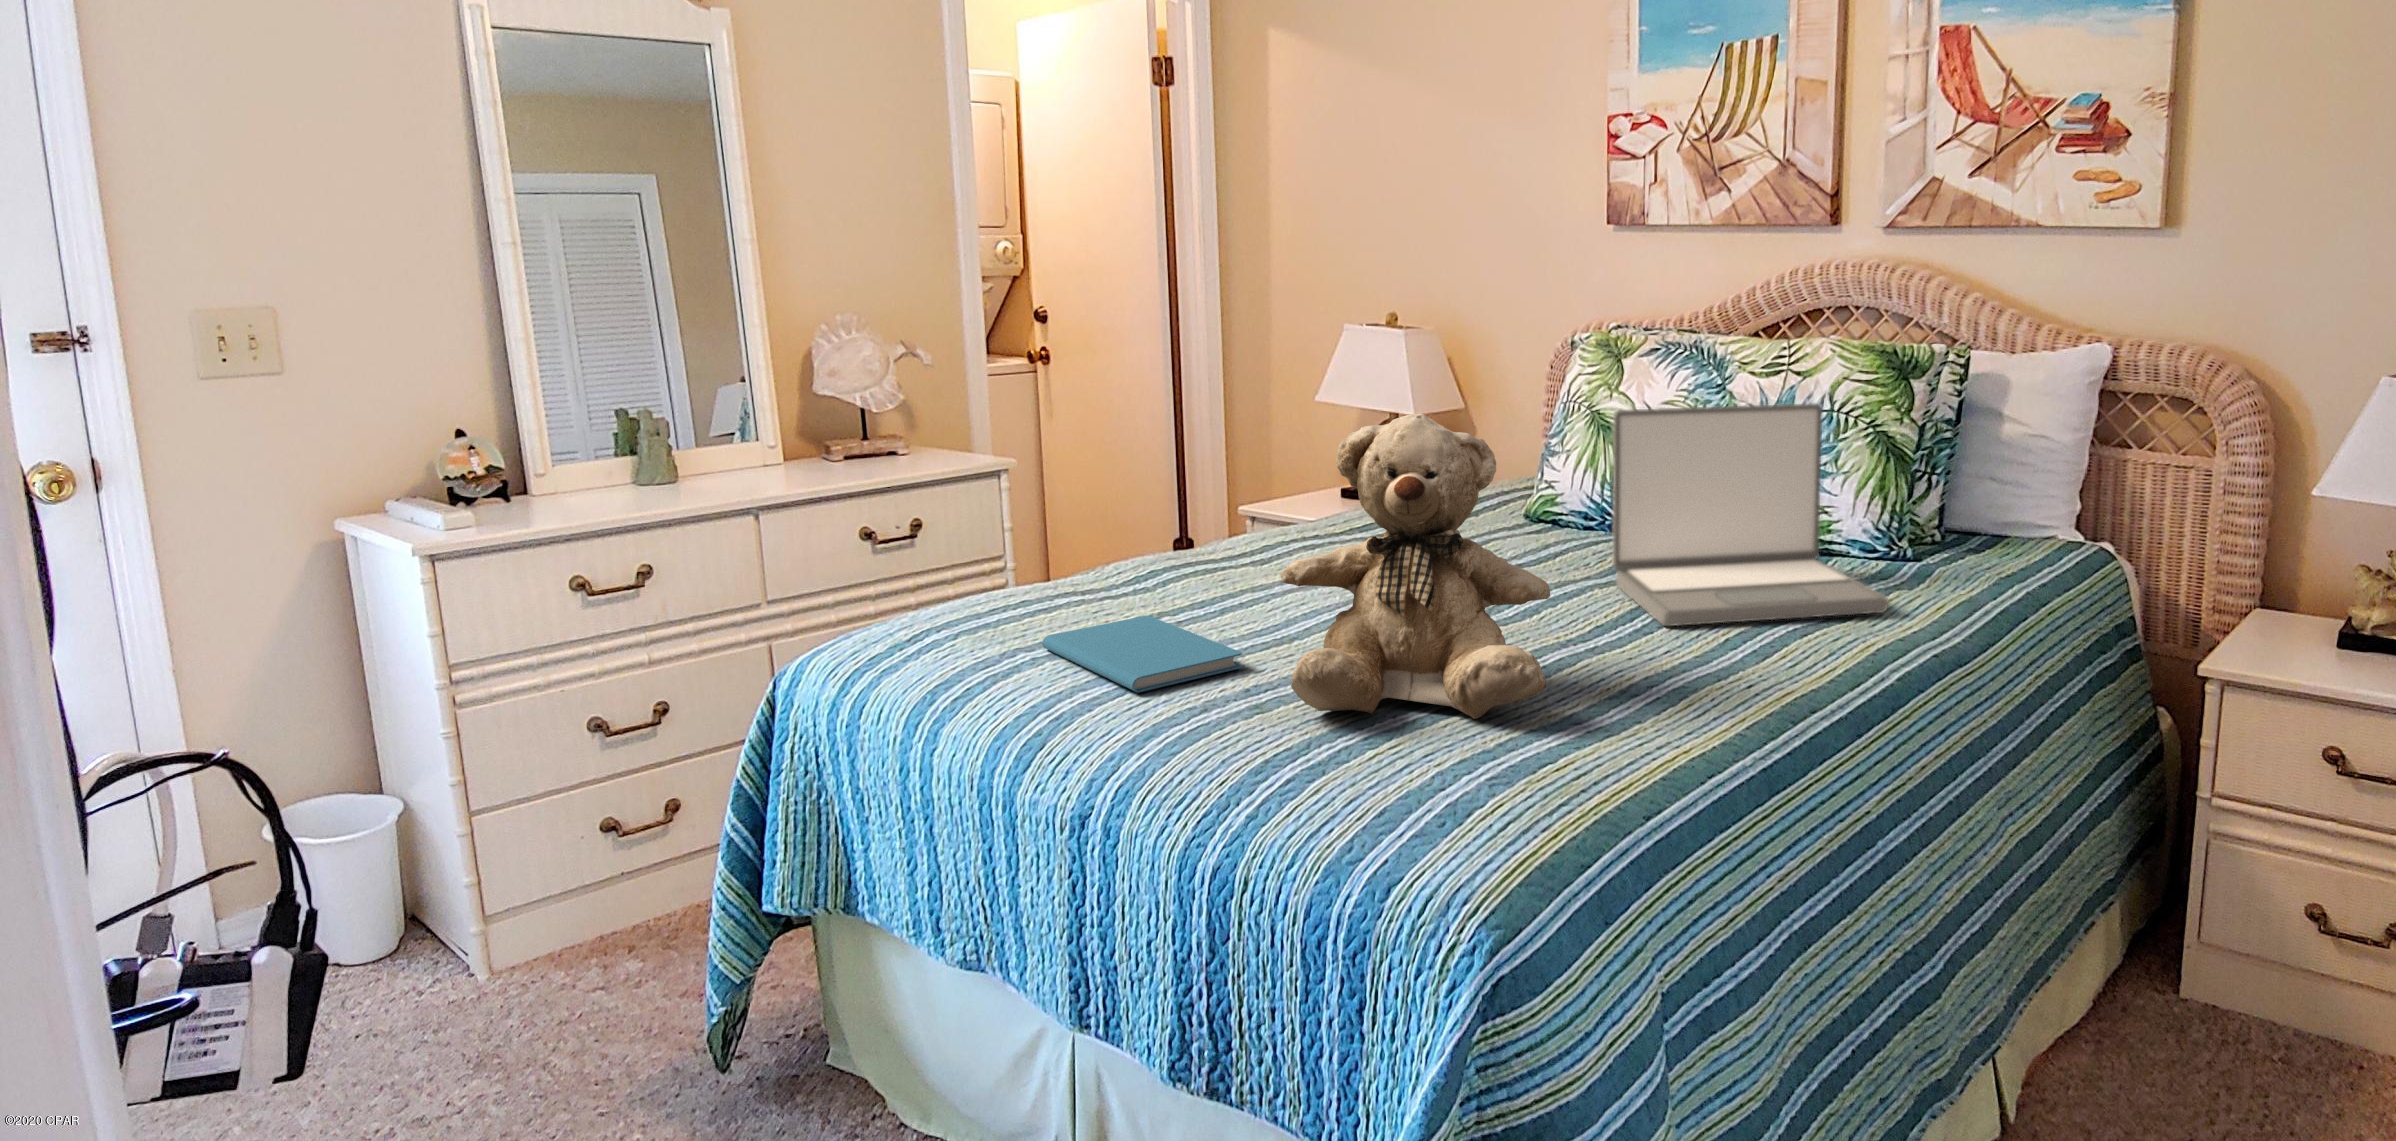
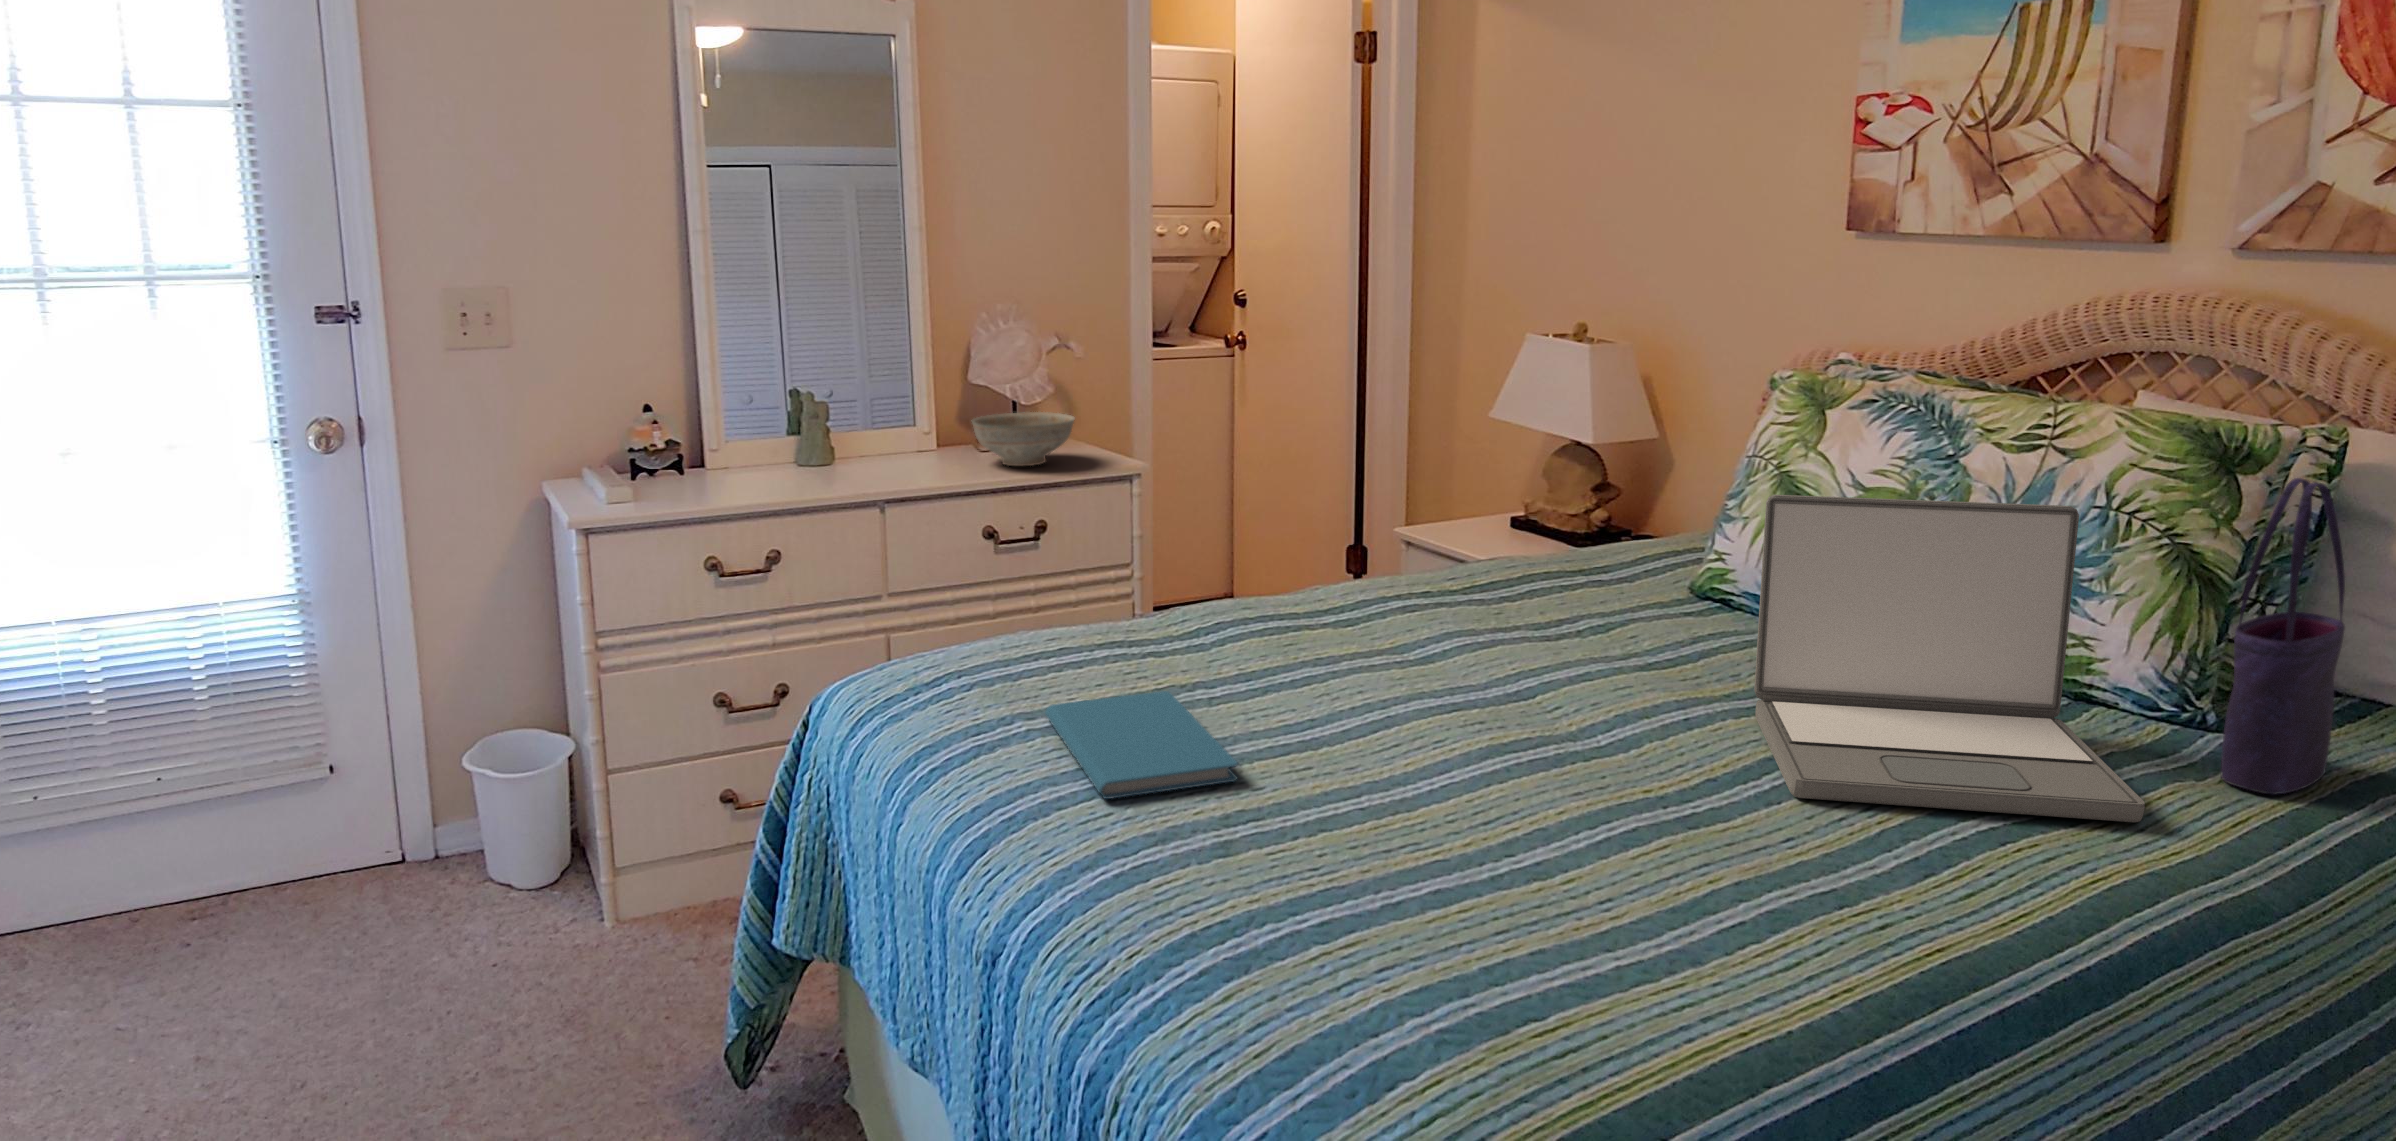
tote bag: none [1923,370,1986,589] -> present [2221,478,2345,794]
teddy bear: present [1281,413,1550,719] -> none [1251,507,1602,913]
decorative bowl: none [831,418,940,470] -> present [972,412,1075,466]

